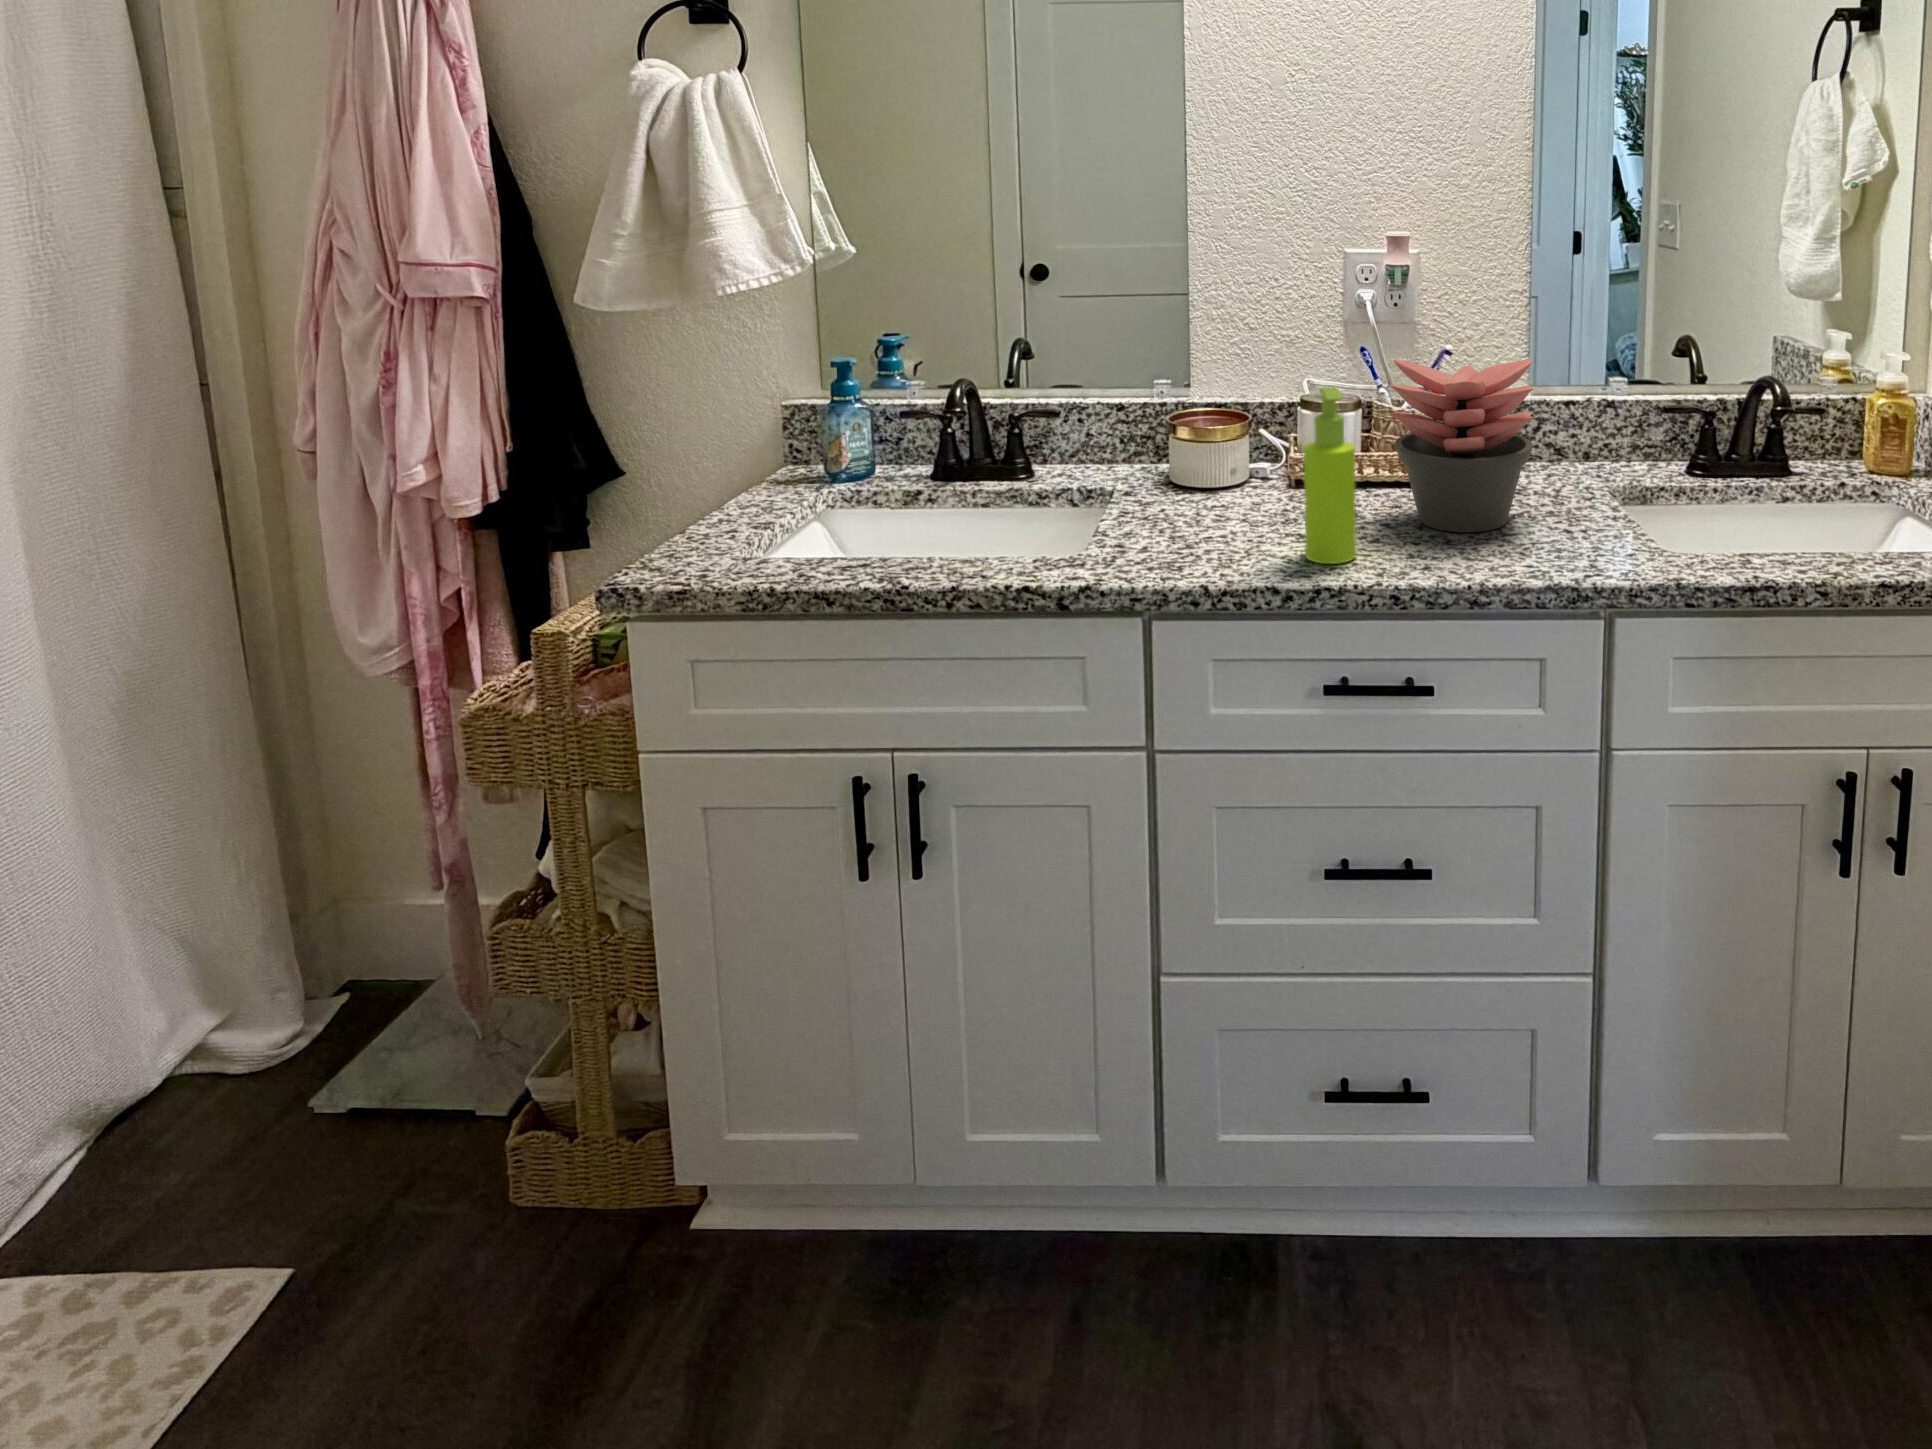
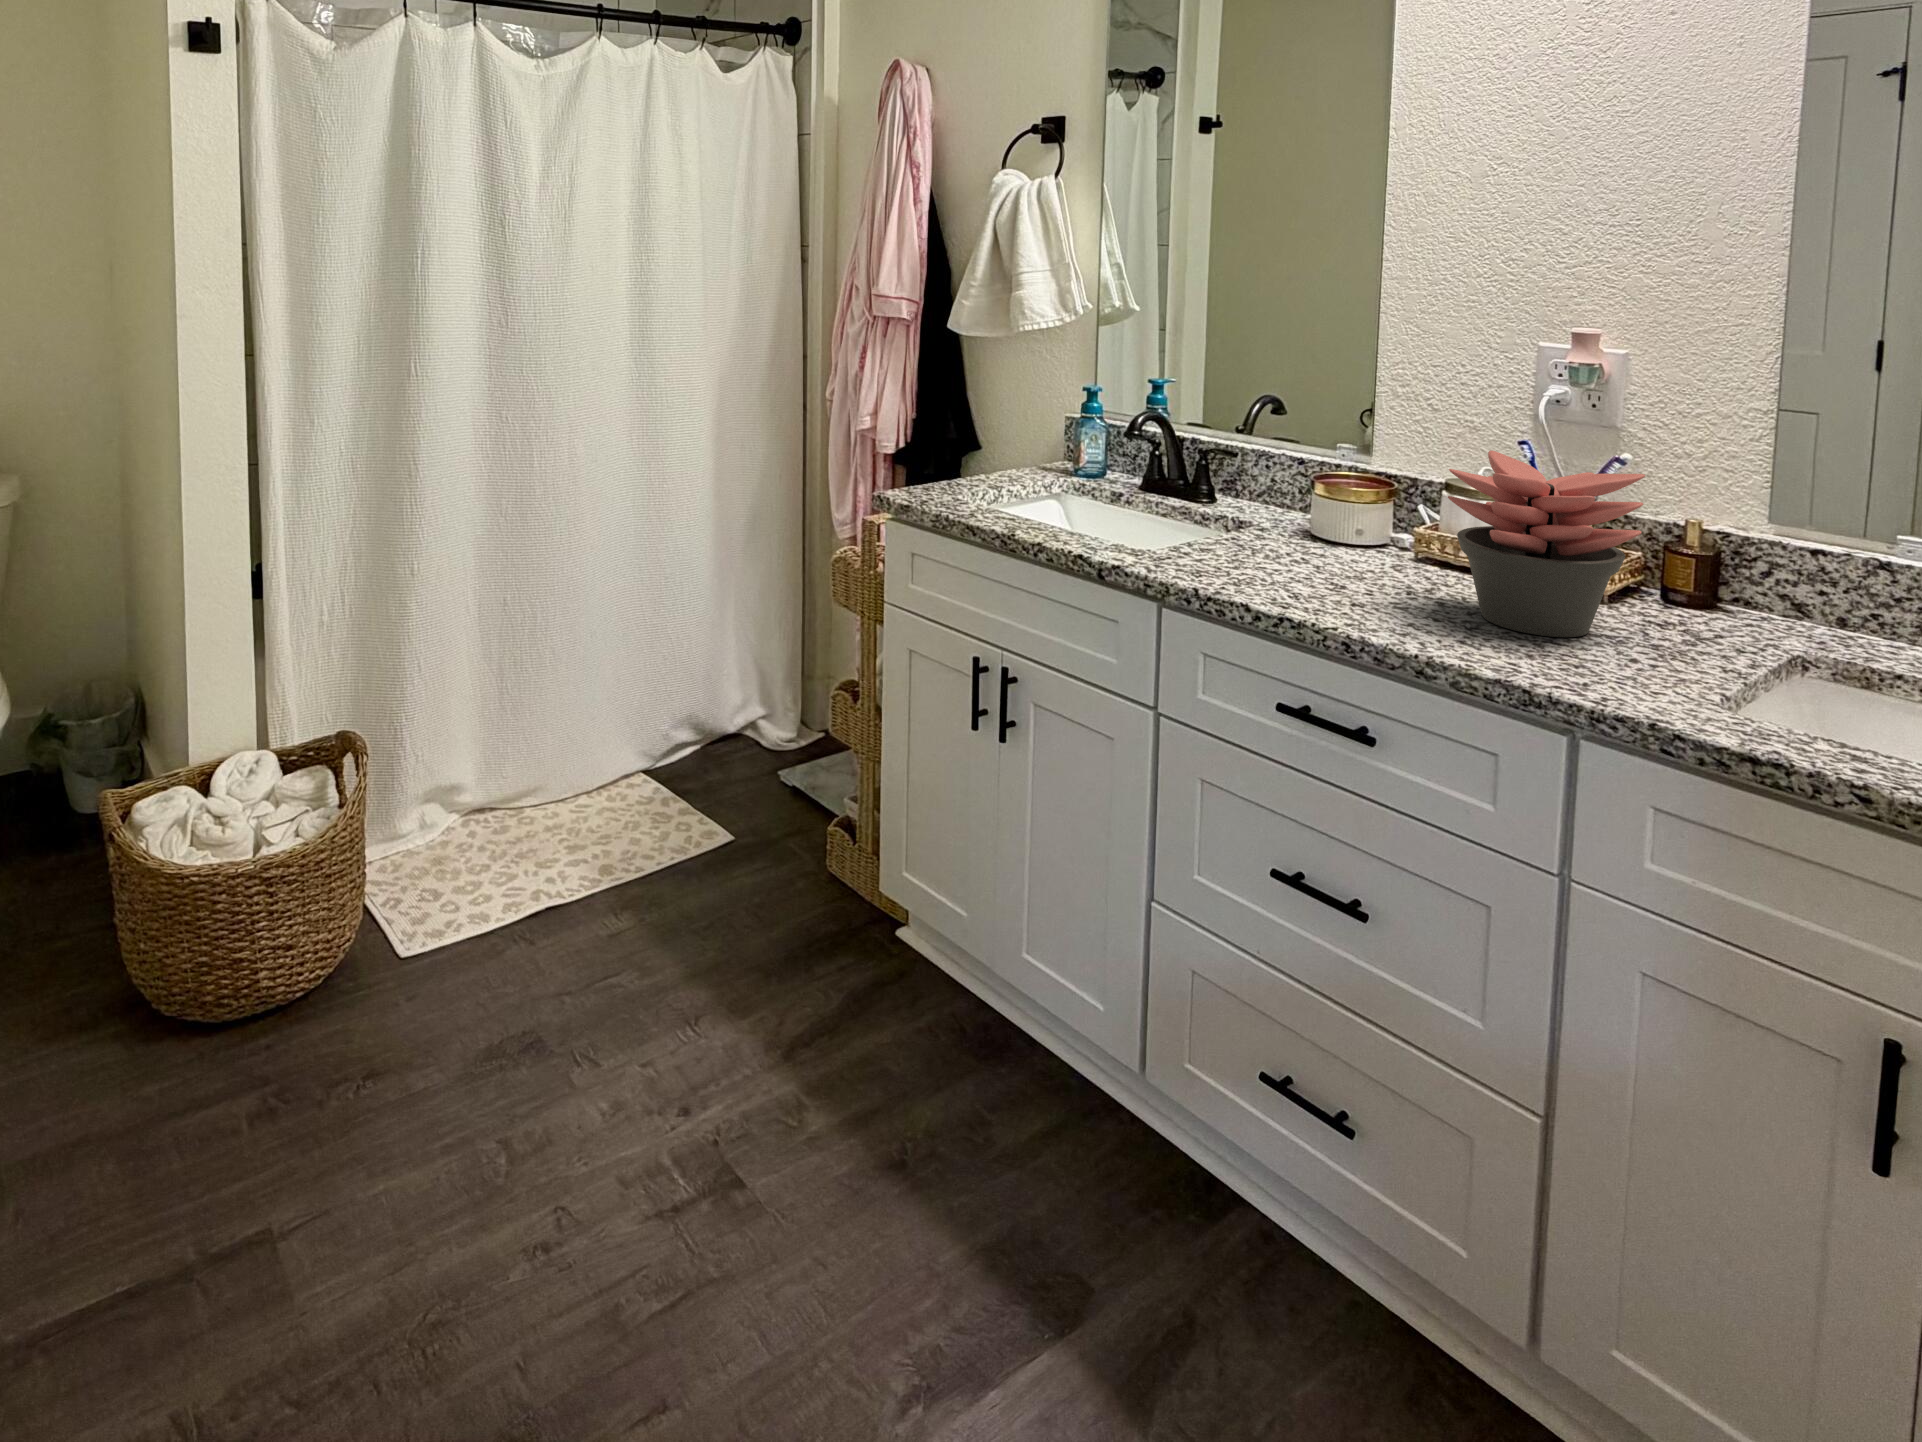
soap dispenser: present [1304,387,1356,564] -> none [1313,452,1368,612]

